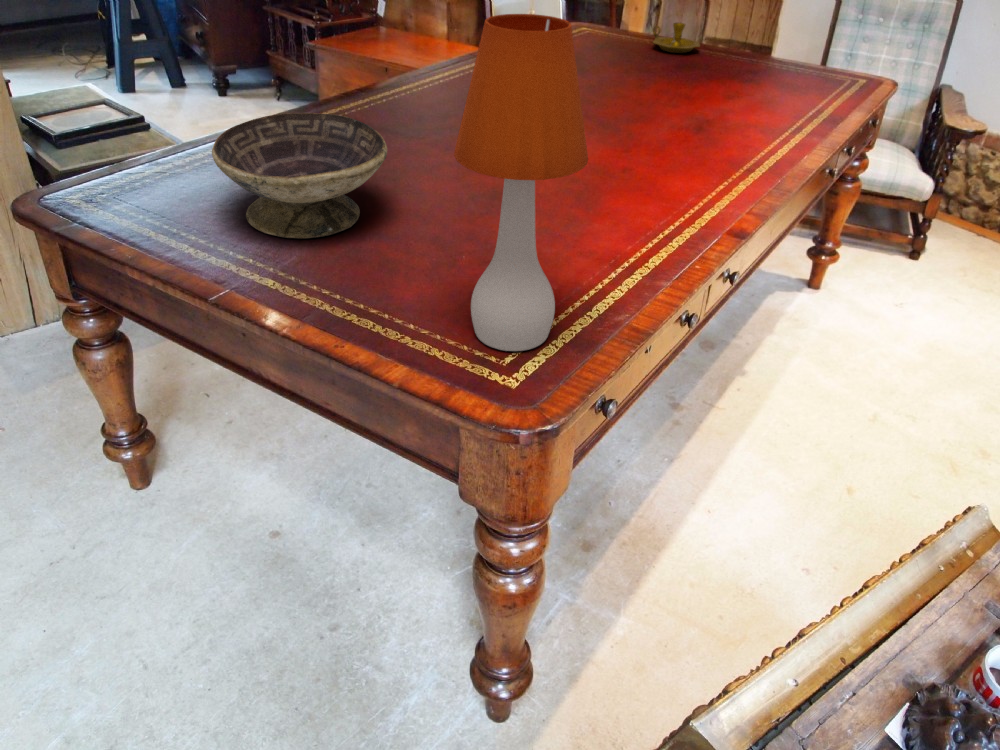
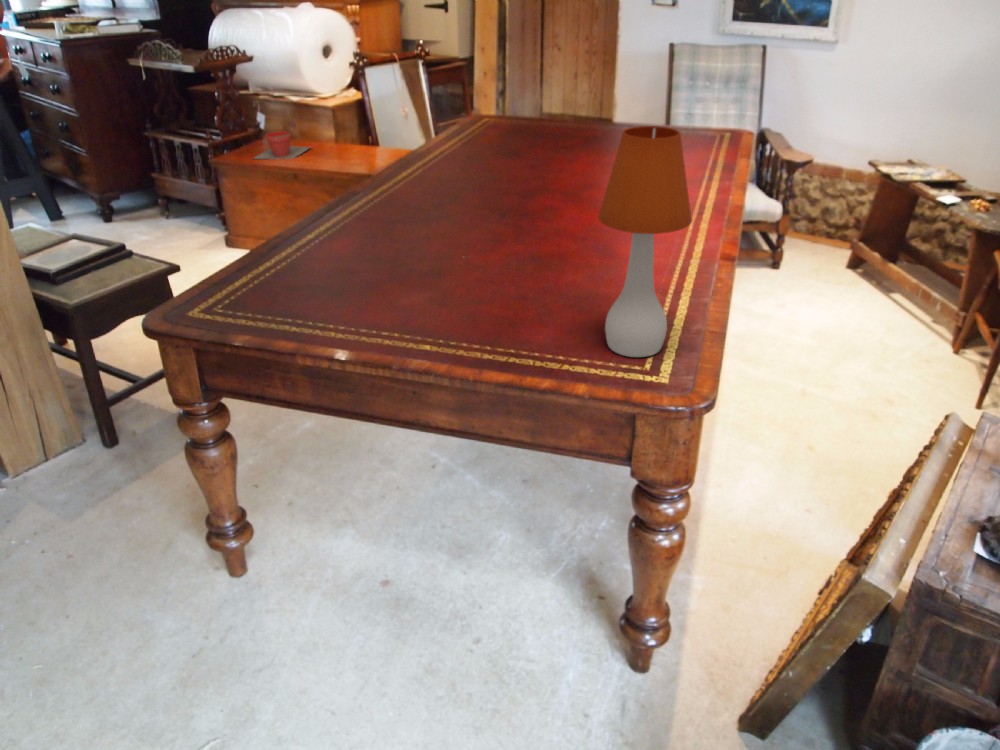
plant pot: none [343,18,412,50] -> present [254,131,310,160]
candlestick: present [653,23,700,53] -> none [554,108,597,132]
decorative bowl: present [212,113,387,238] -> none [346,214,483,313]

